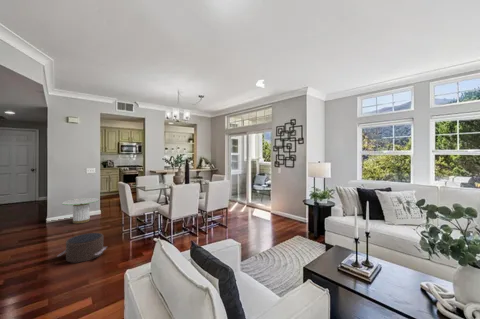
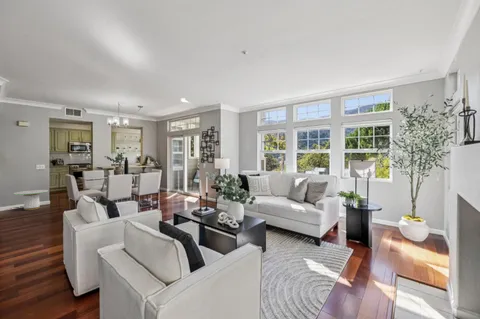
pouf: present [58,233,107,263] -> none [14,212,56,231]

